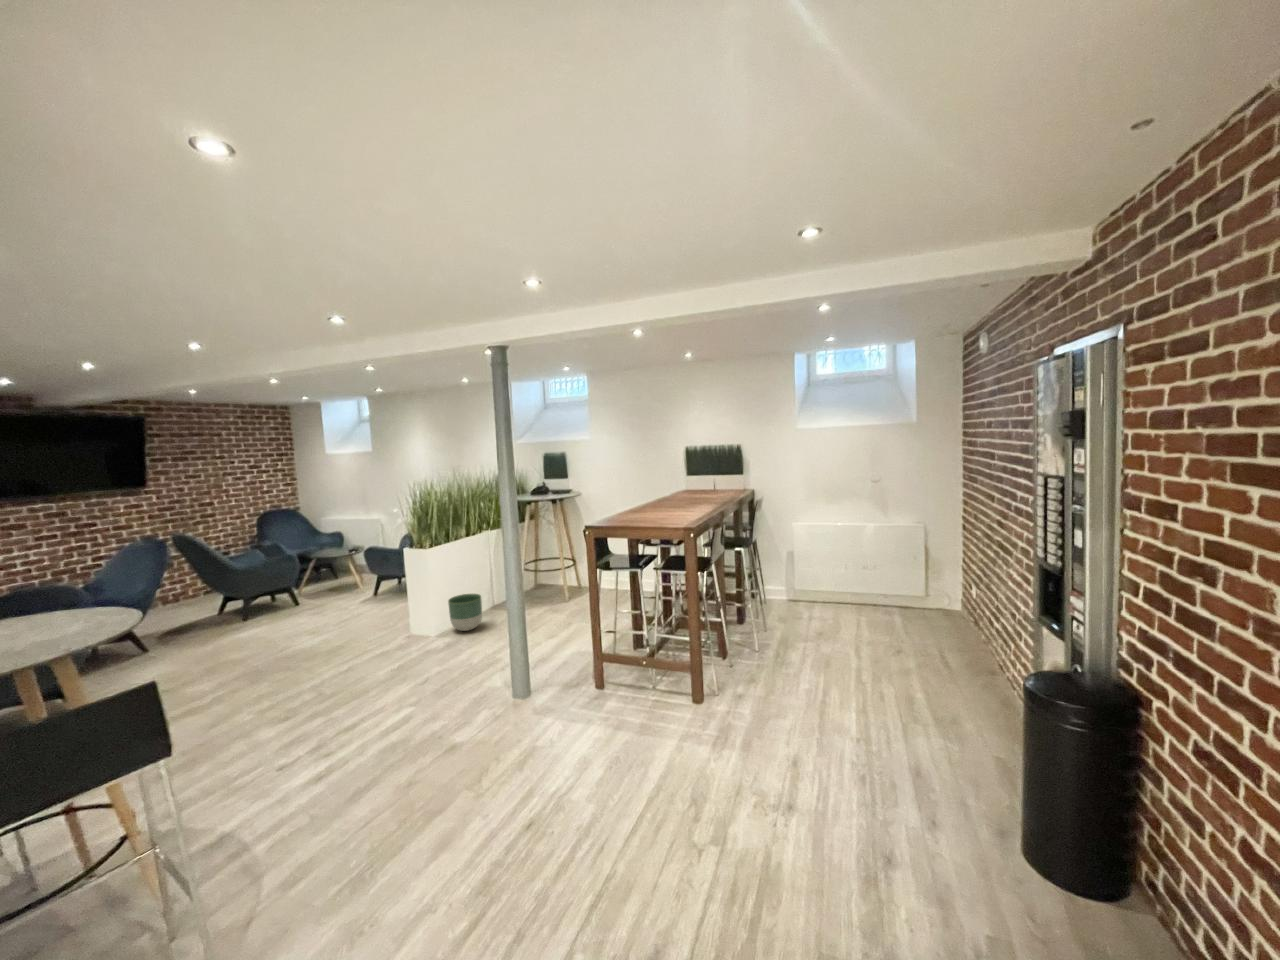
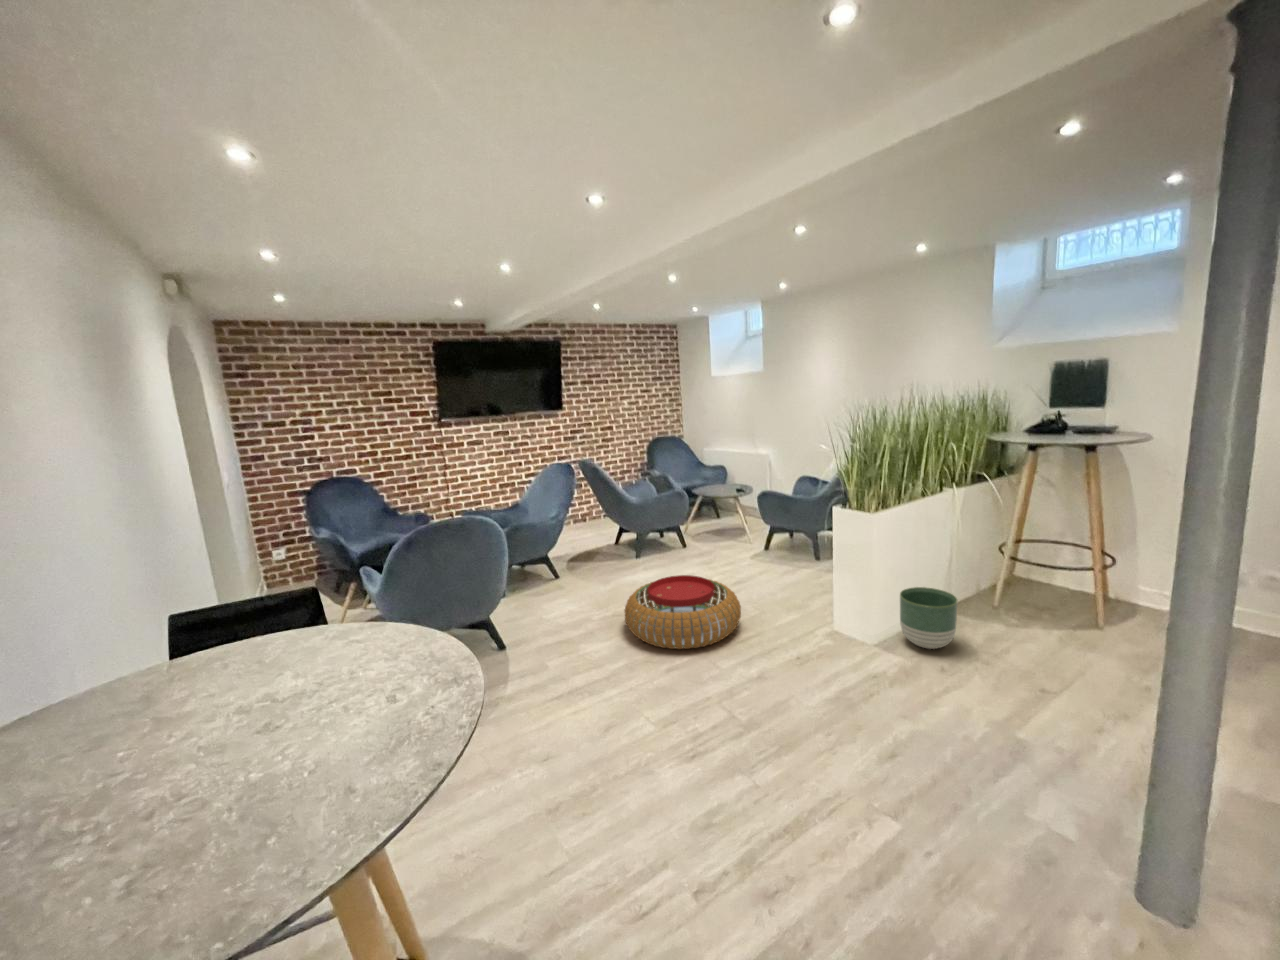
pouf: none [227,616,337,673] -> present [624,575,741,649]

